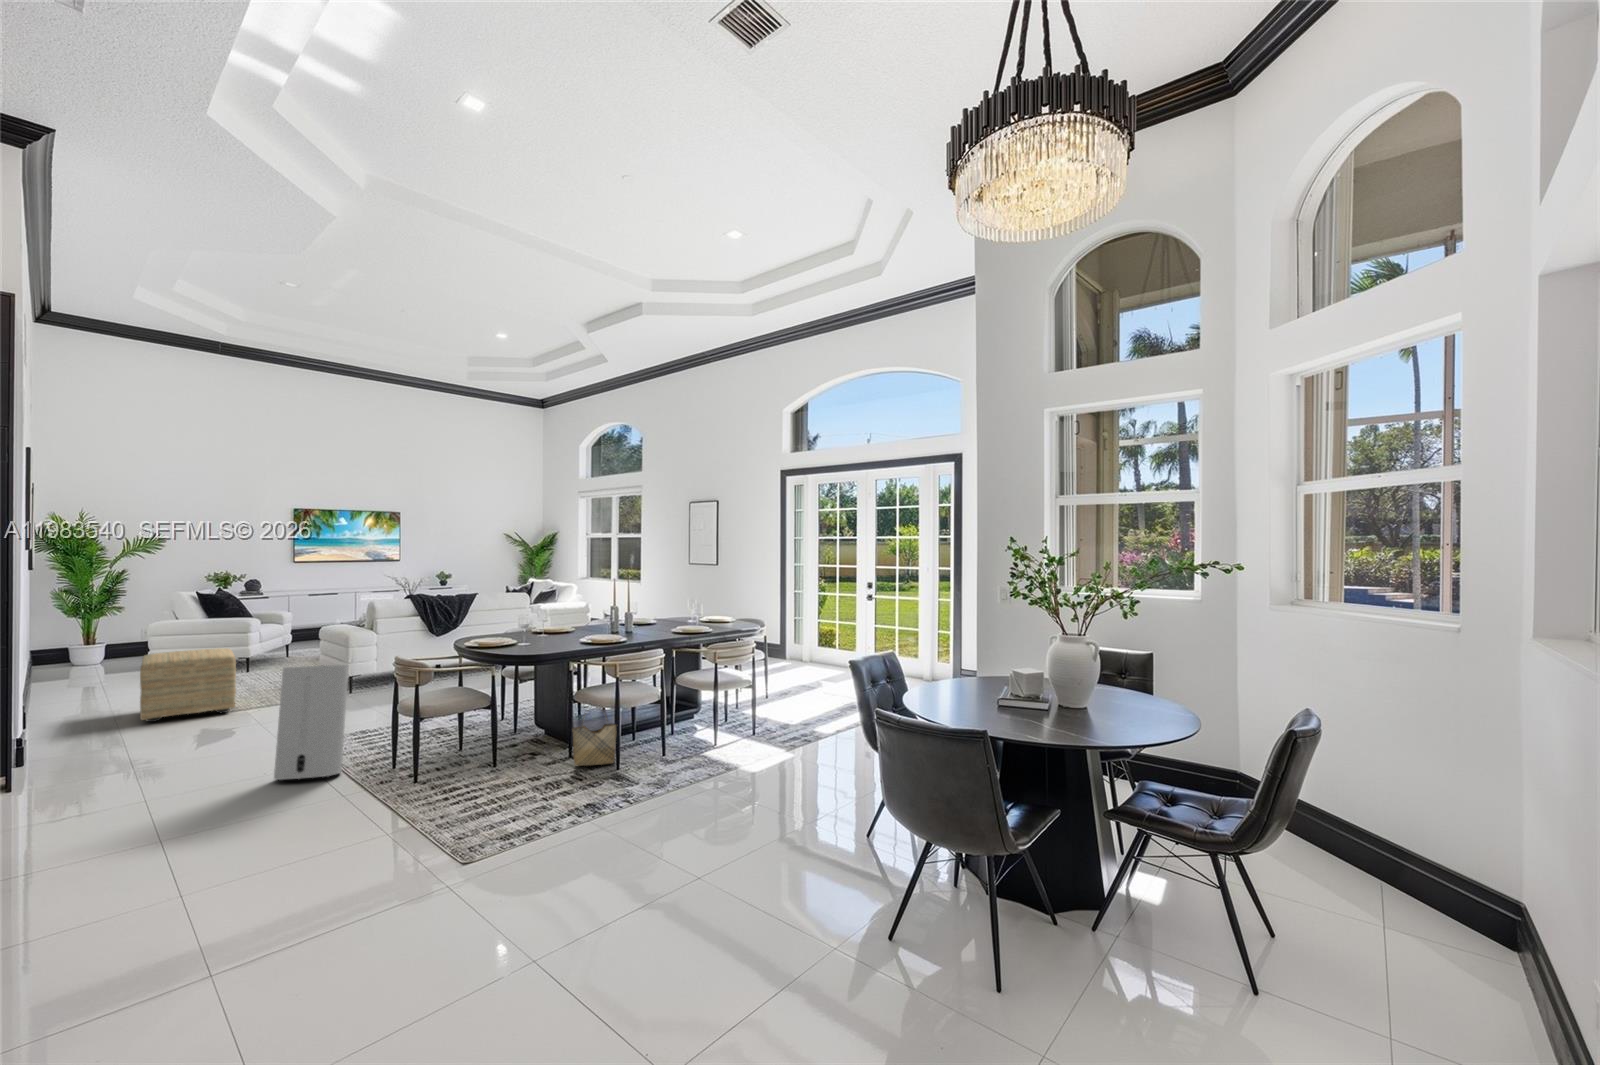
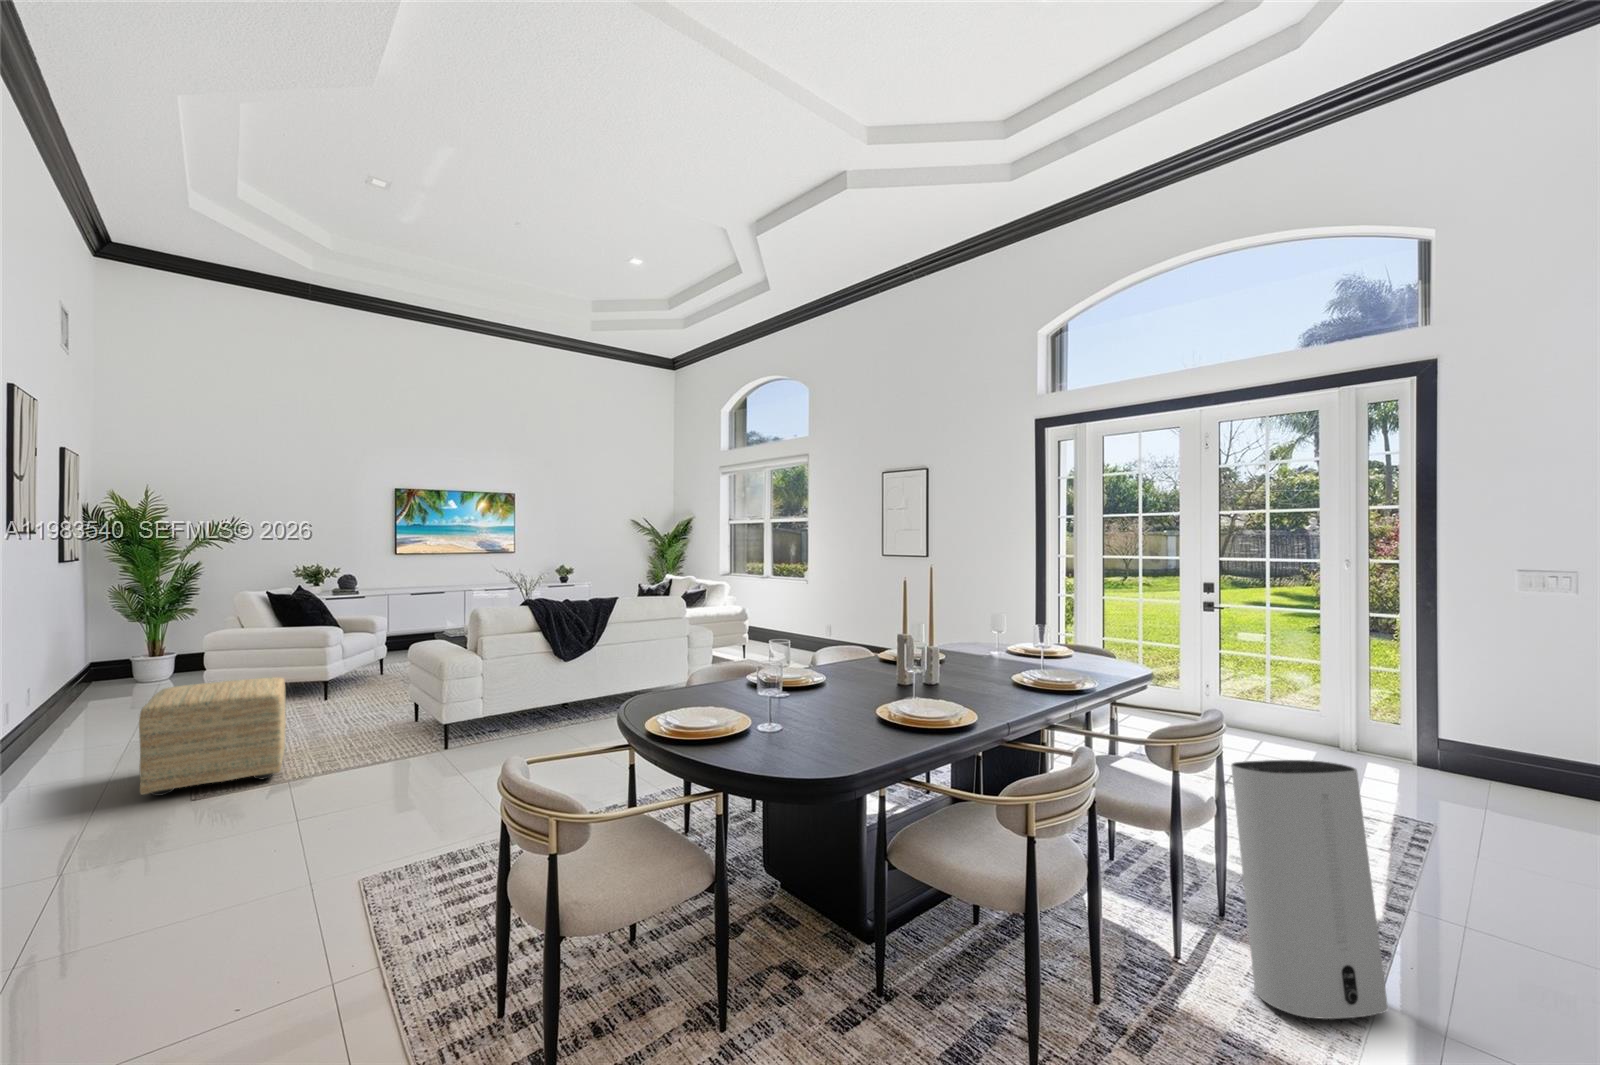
air purifier: present [274,665,349,780] -> present [1231,760,1388,1019]
woven basket: present [572,704,616,766] -> none [846,846,935,993]

